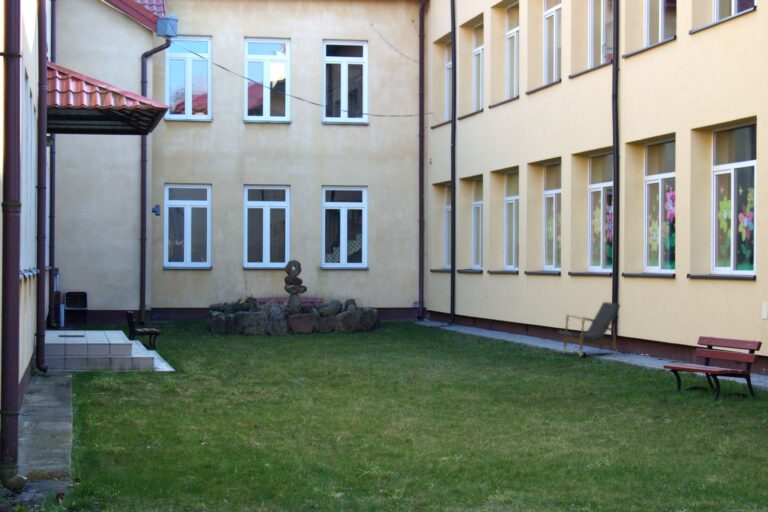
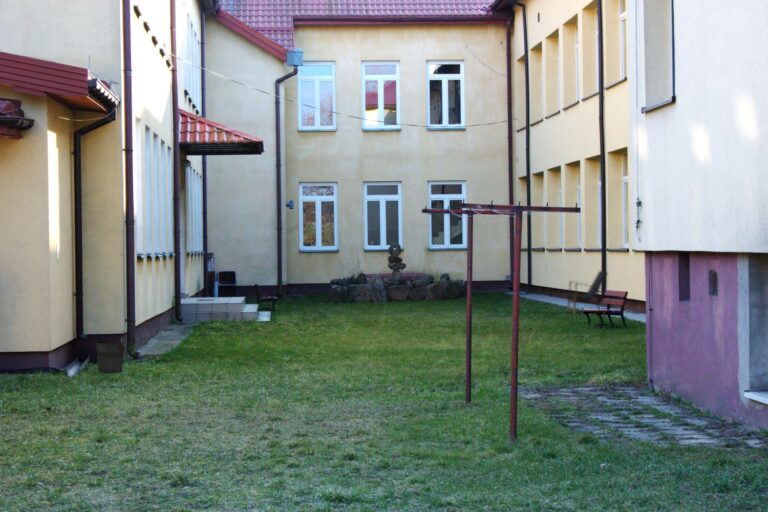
bucket: none [77,440,137,500] -> present [93,341,125,373]

